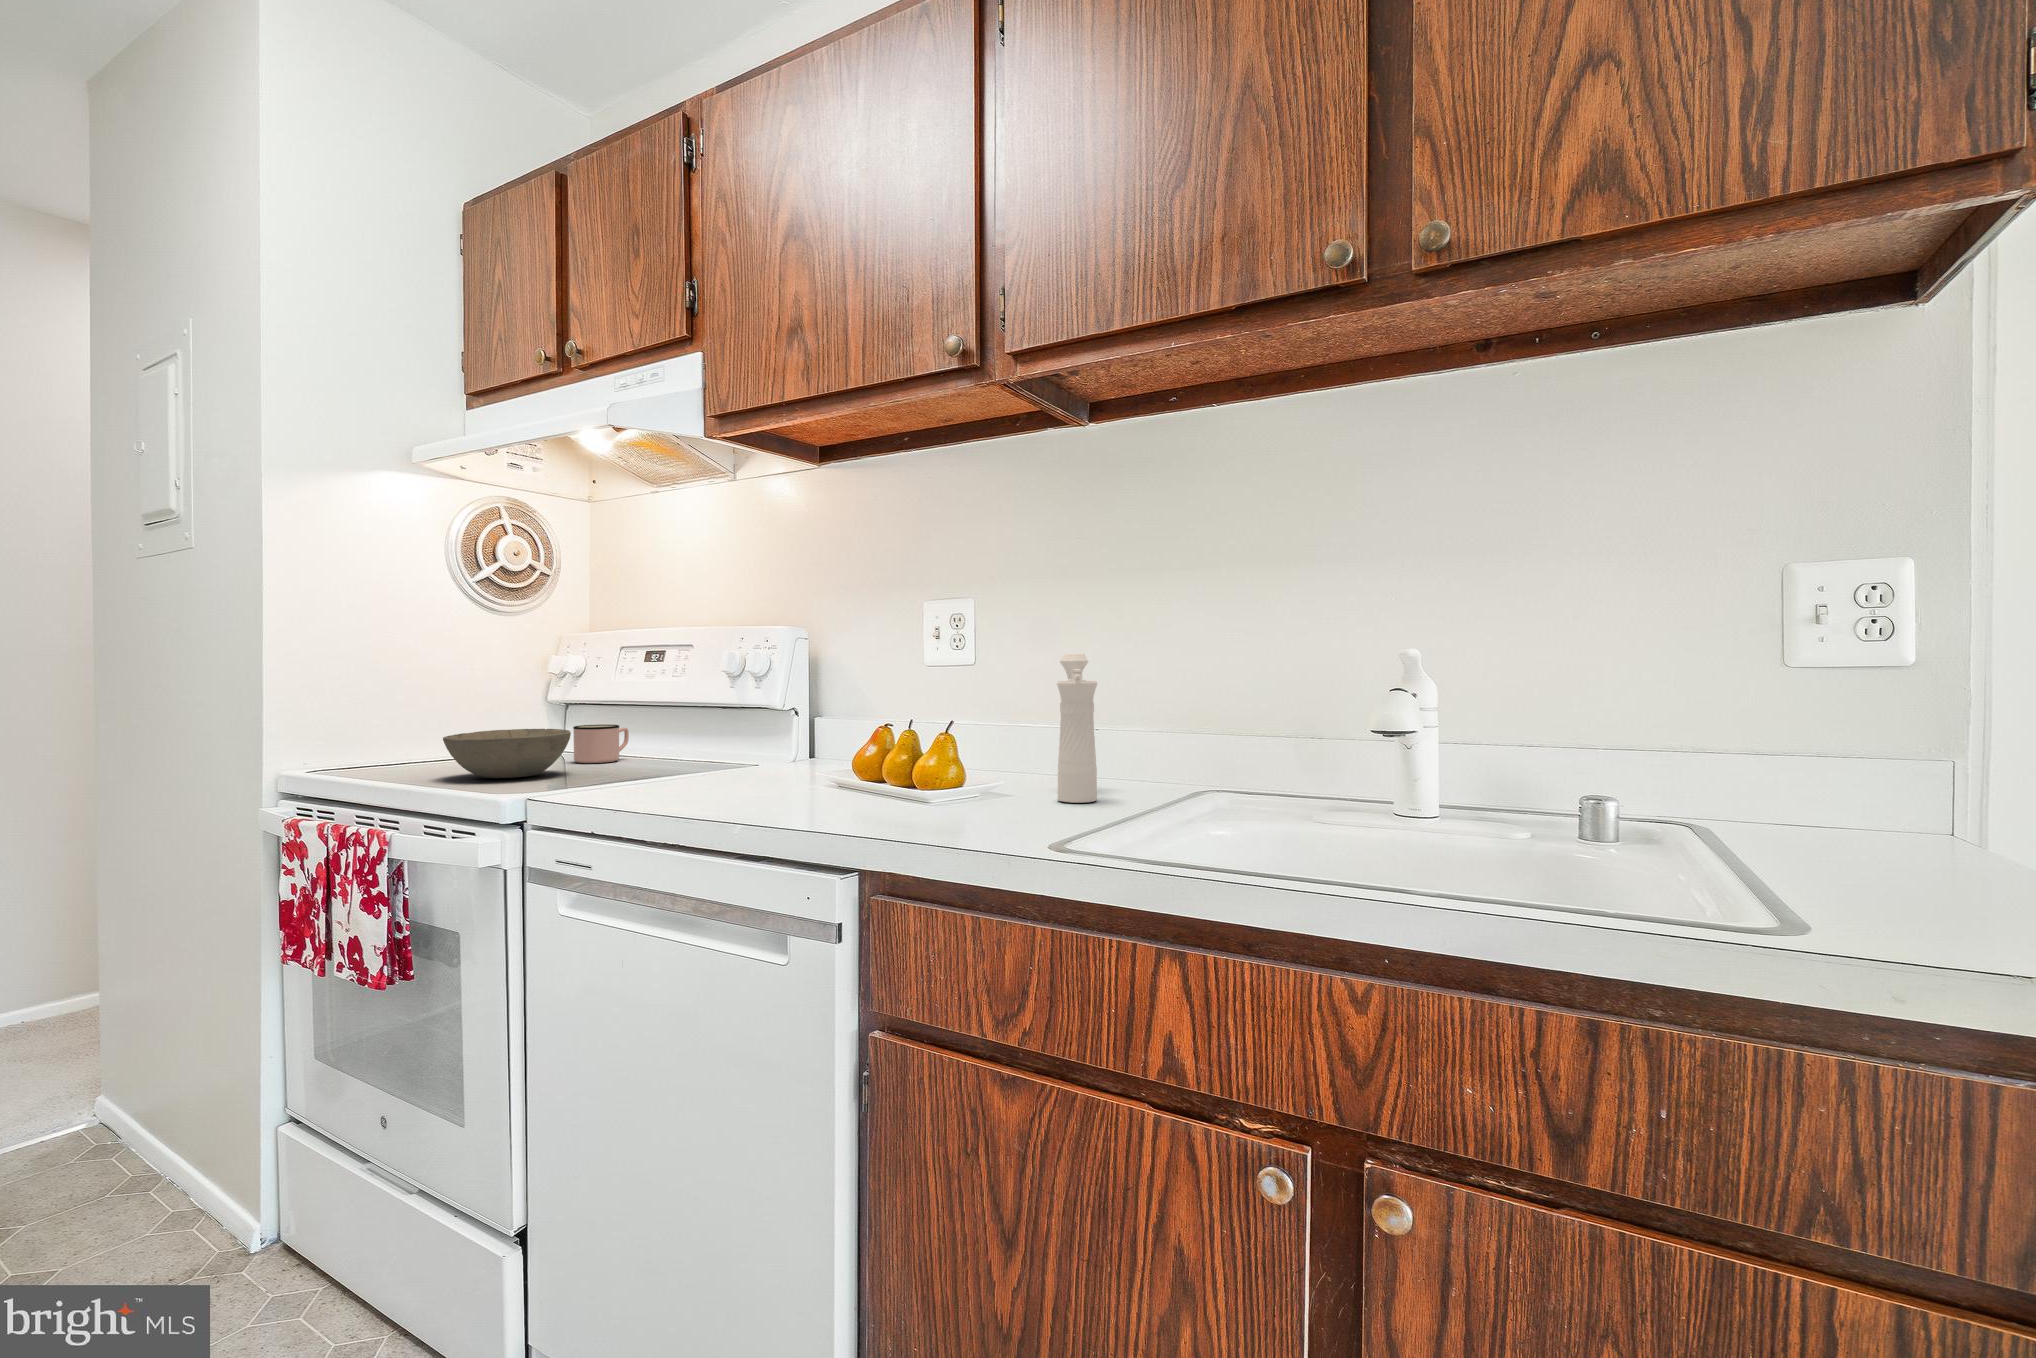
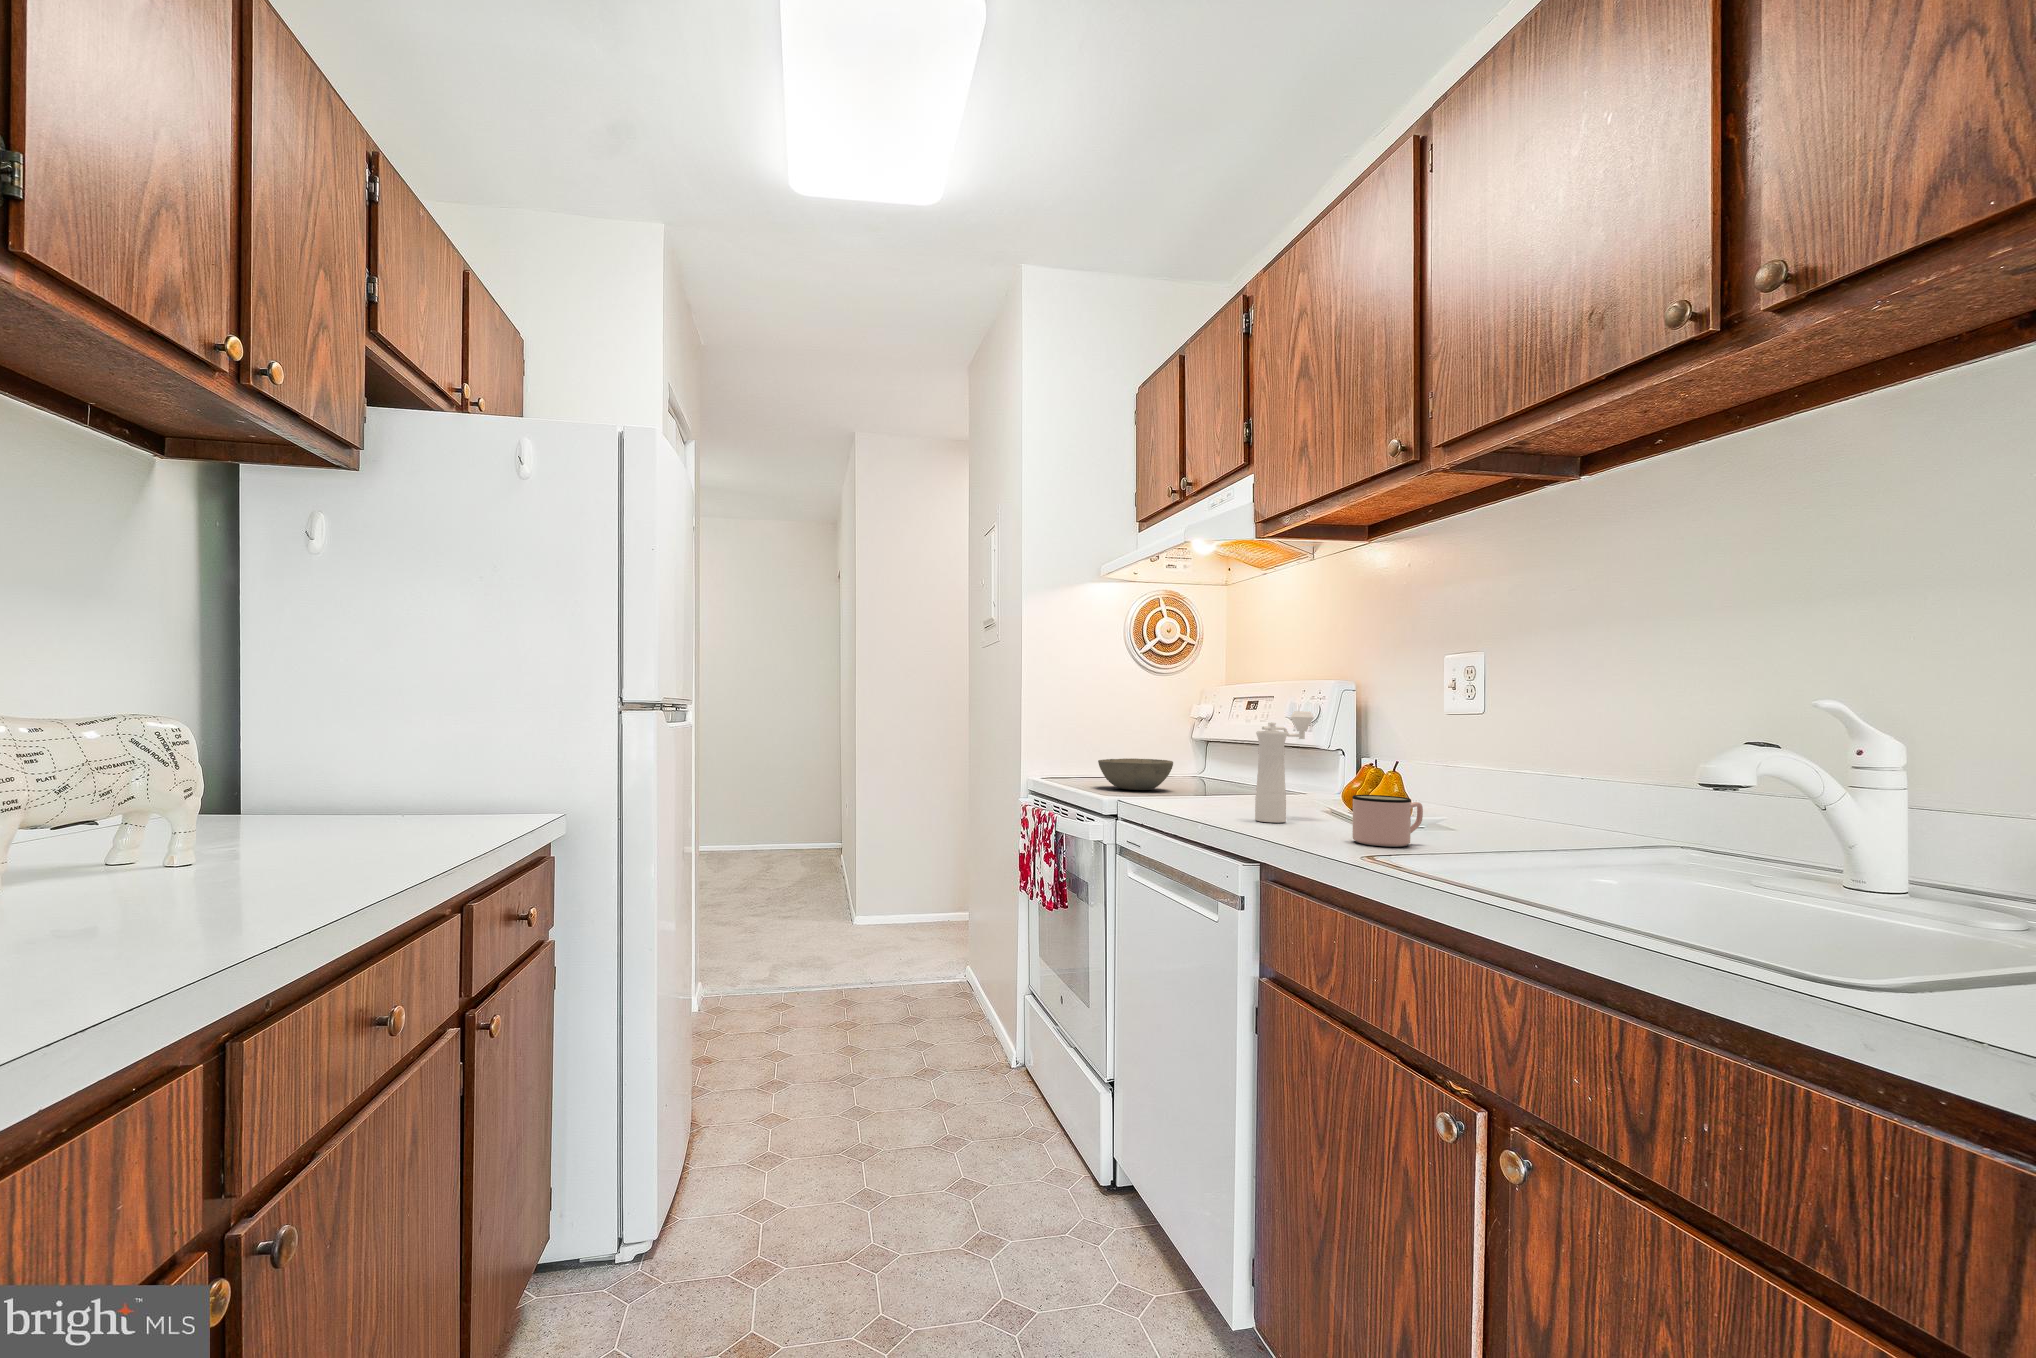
pepper mill: present [1057,653,1097,803] -> present [1255,711,1314,823]
mug: present [573,725,629,763] -> present [1352,795,1423,847]

